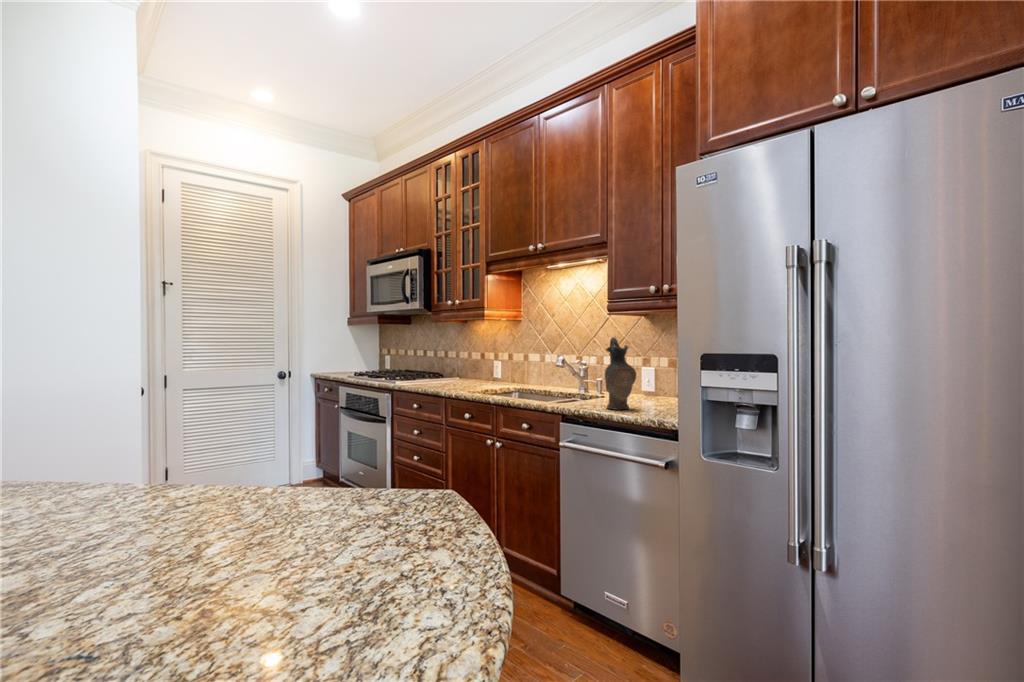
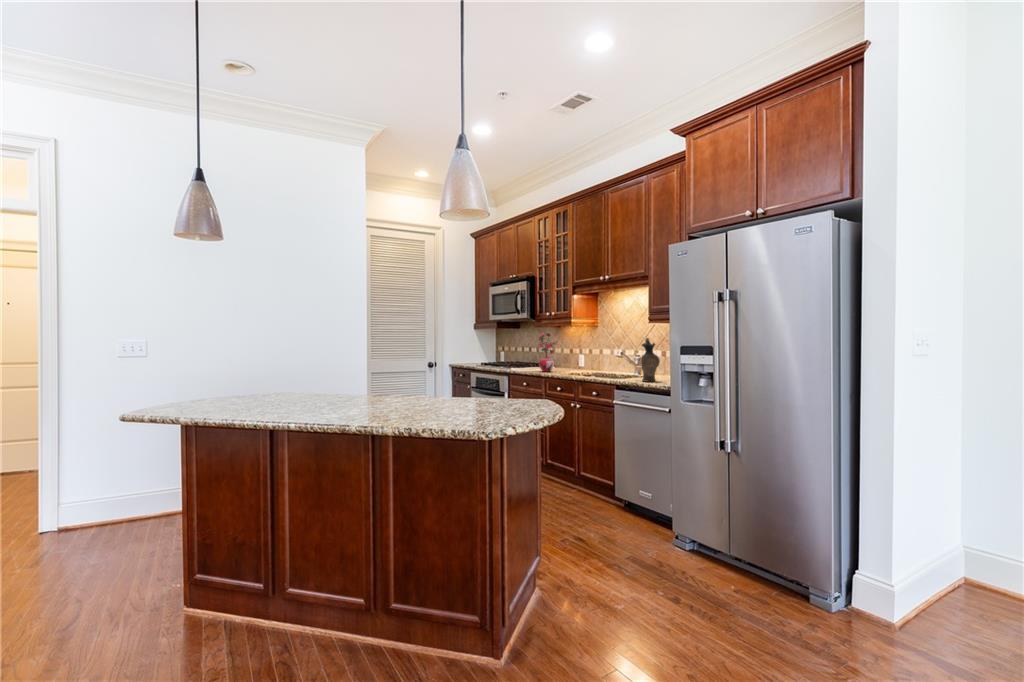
potted plant: none [433,328,466,388] -> present [539,333,557,372]

